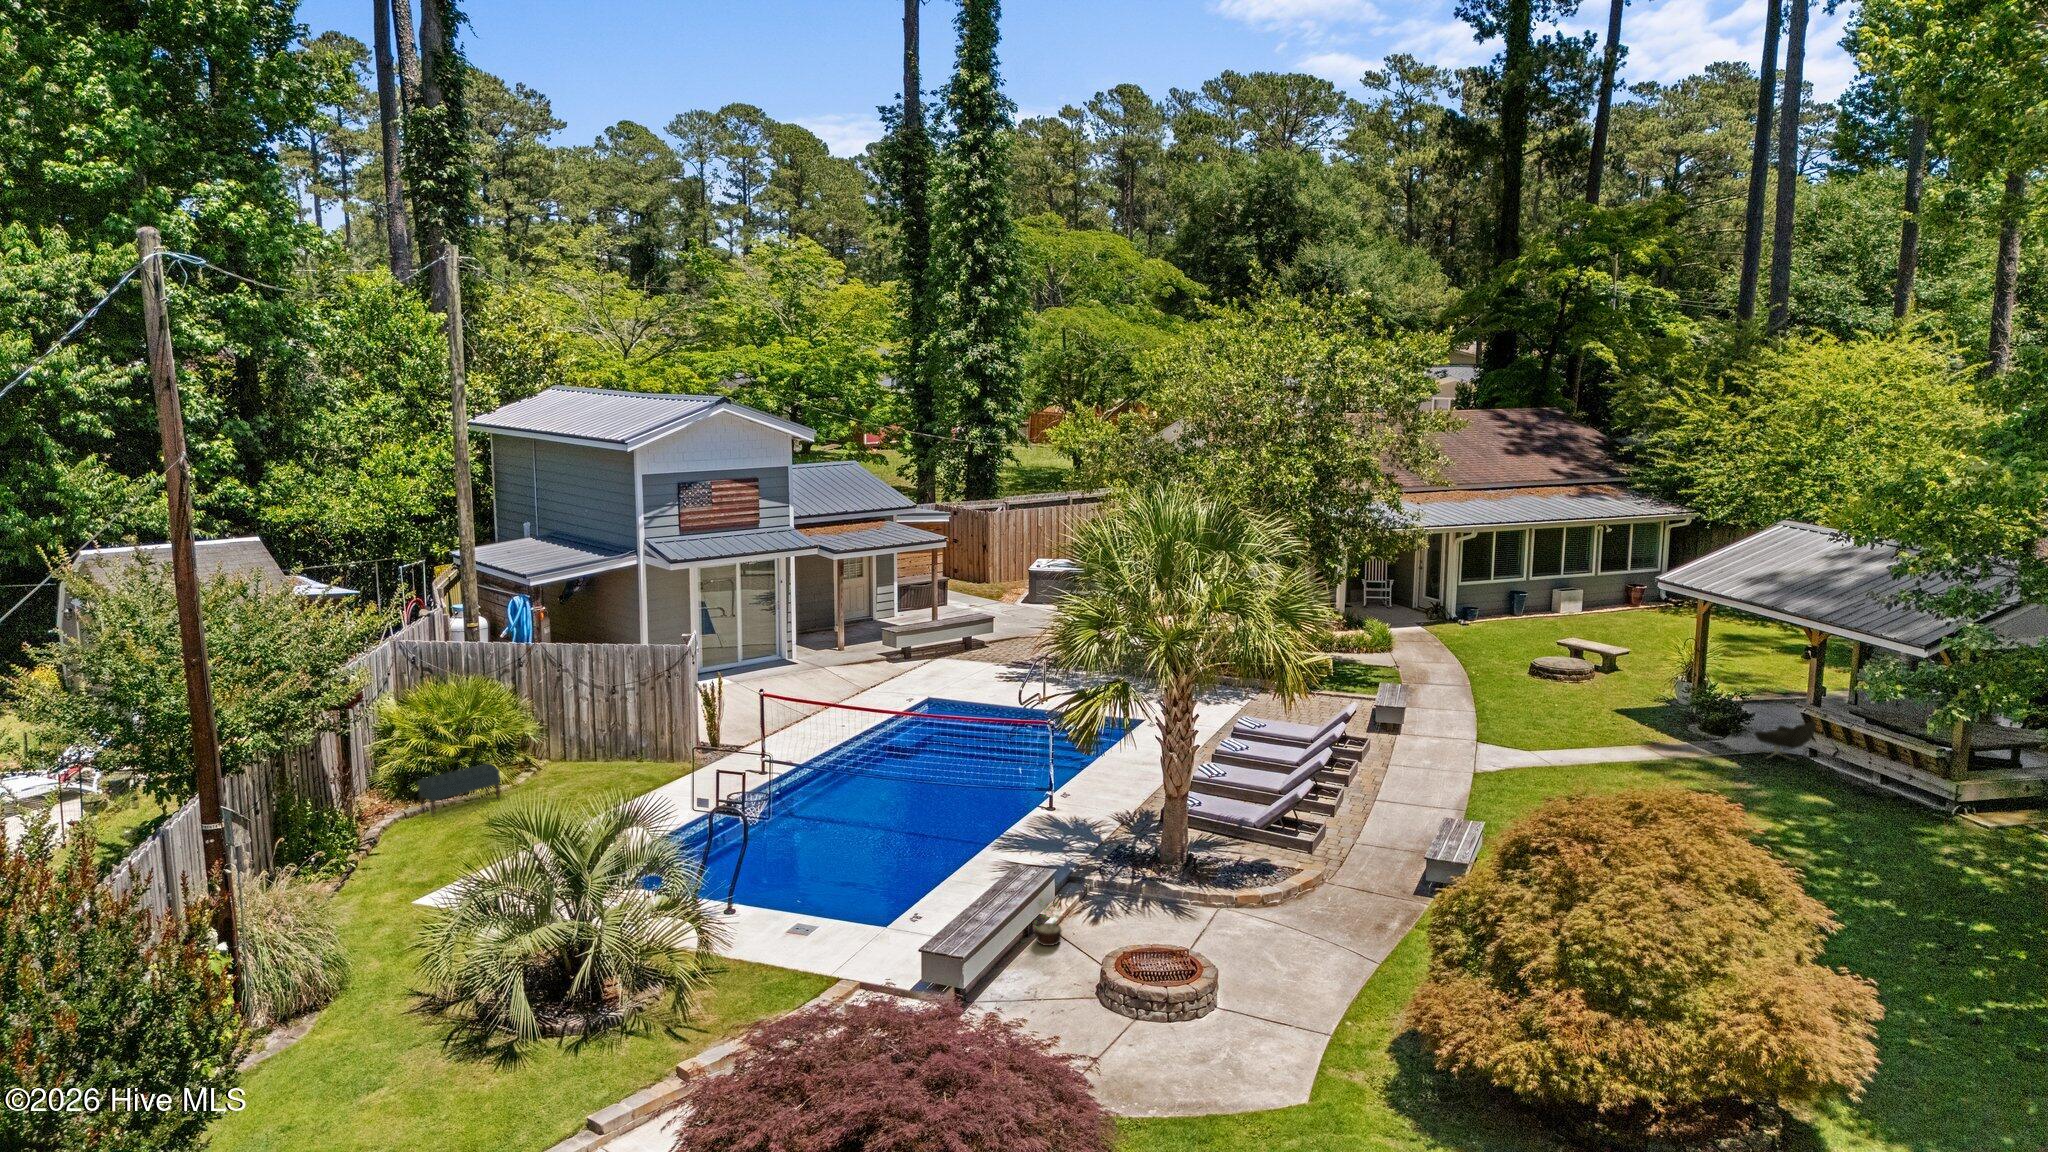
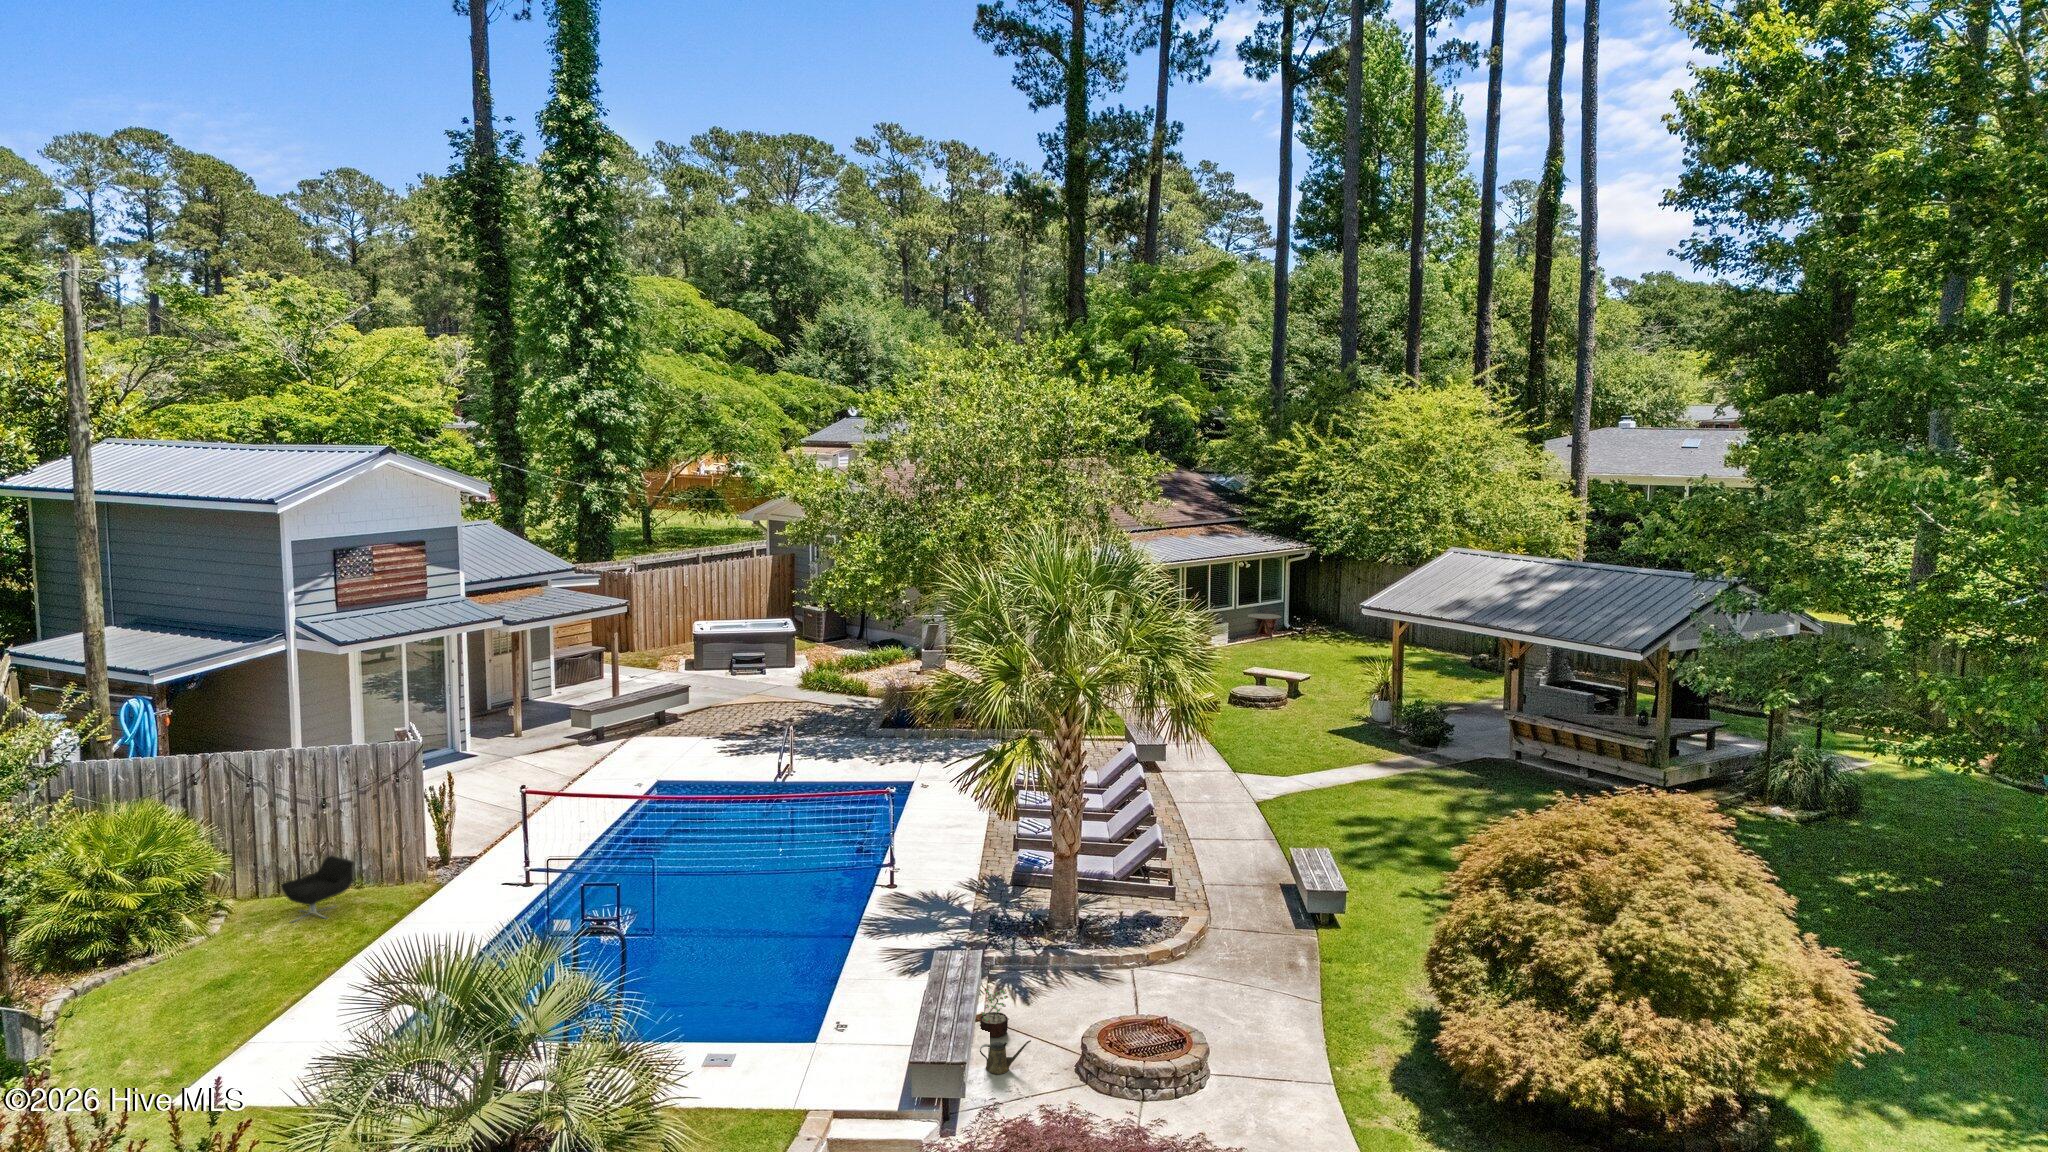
round table: none [1610,581,1650,610] -> present [1248,614,1281,640]
lounge chair: present [1755,722,1816,757] -> present [281,856,354,921]
bench: present [417,764,500,816] -> none [83,919,197,997]
watering can: none [1011,947,1057,977] -> present [980,1040,1031,1074]

